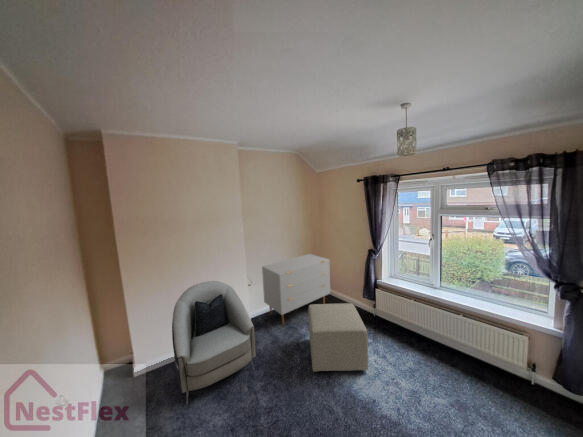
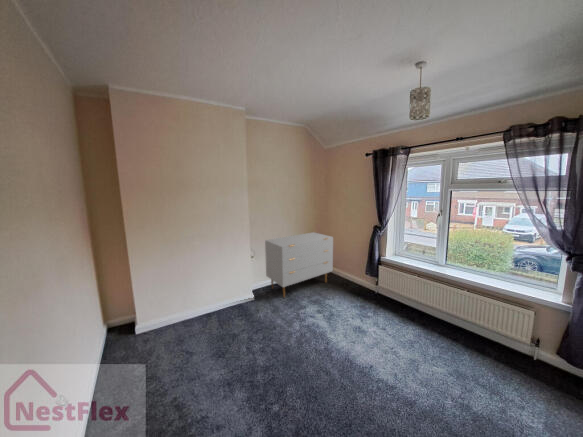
armchair: present [172,281,256,404] -> none [175,240,256,359]
ottoman: present [309,303,368,372] -> none [310,276,368,339]

